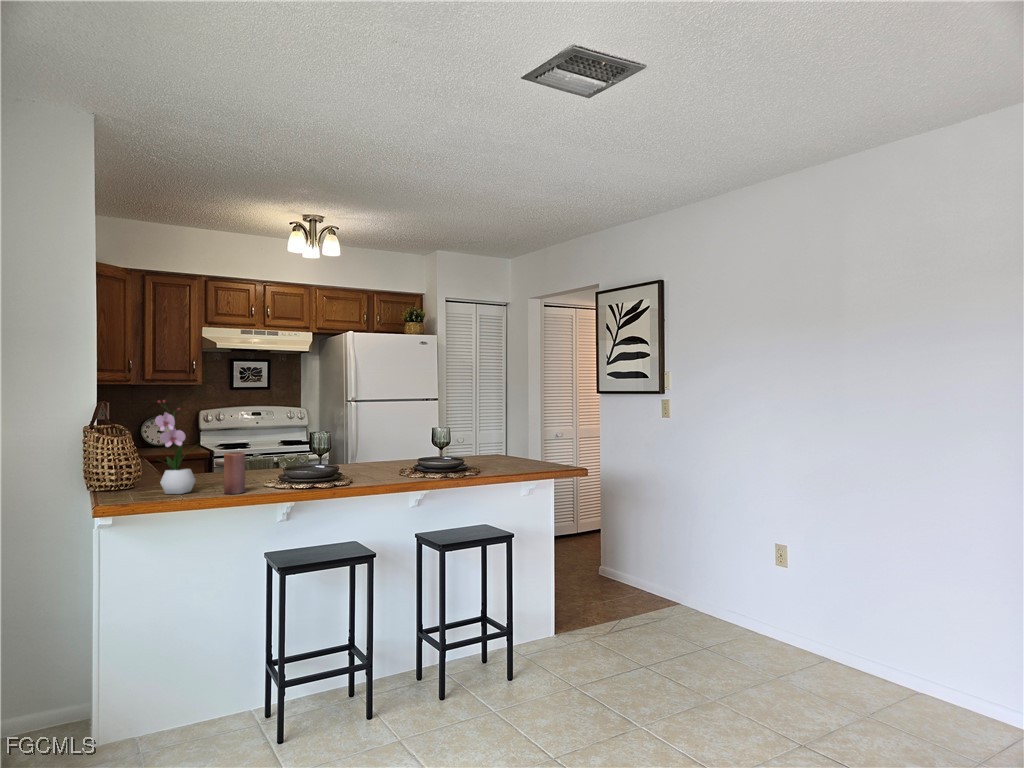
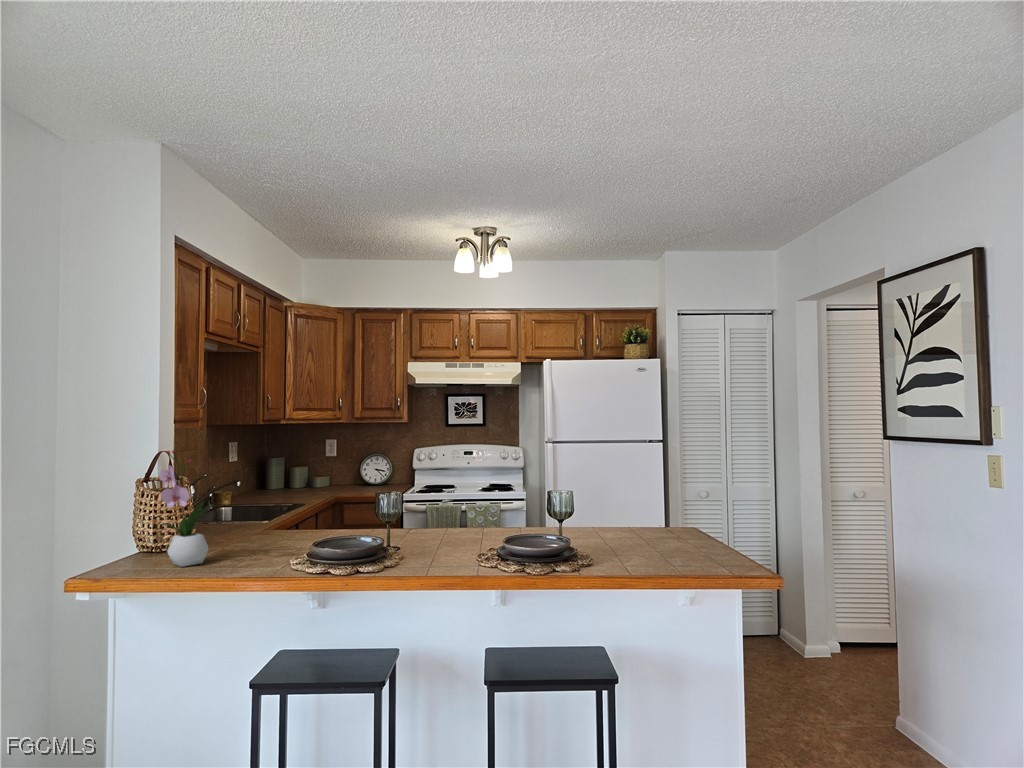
candle: present [223,452,245,494] -> none [221,518,249,574]

